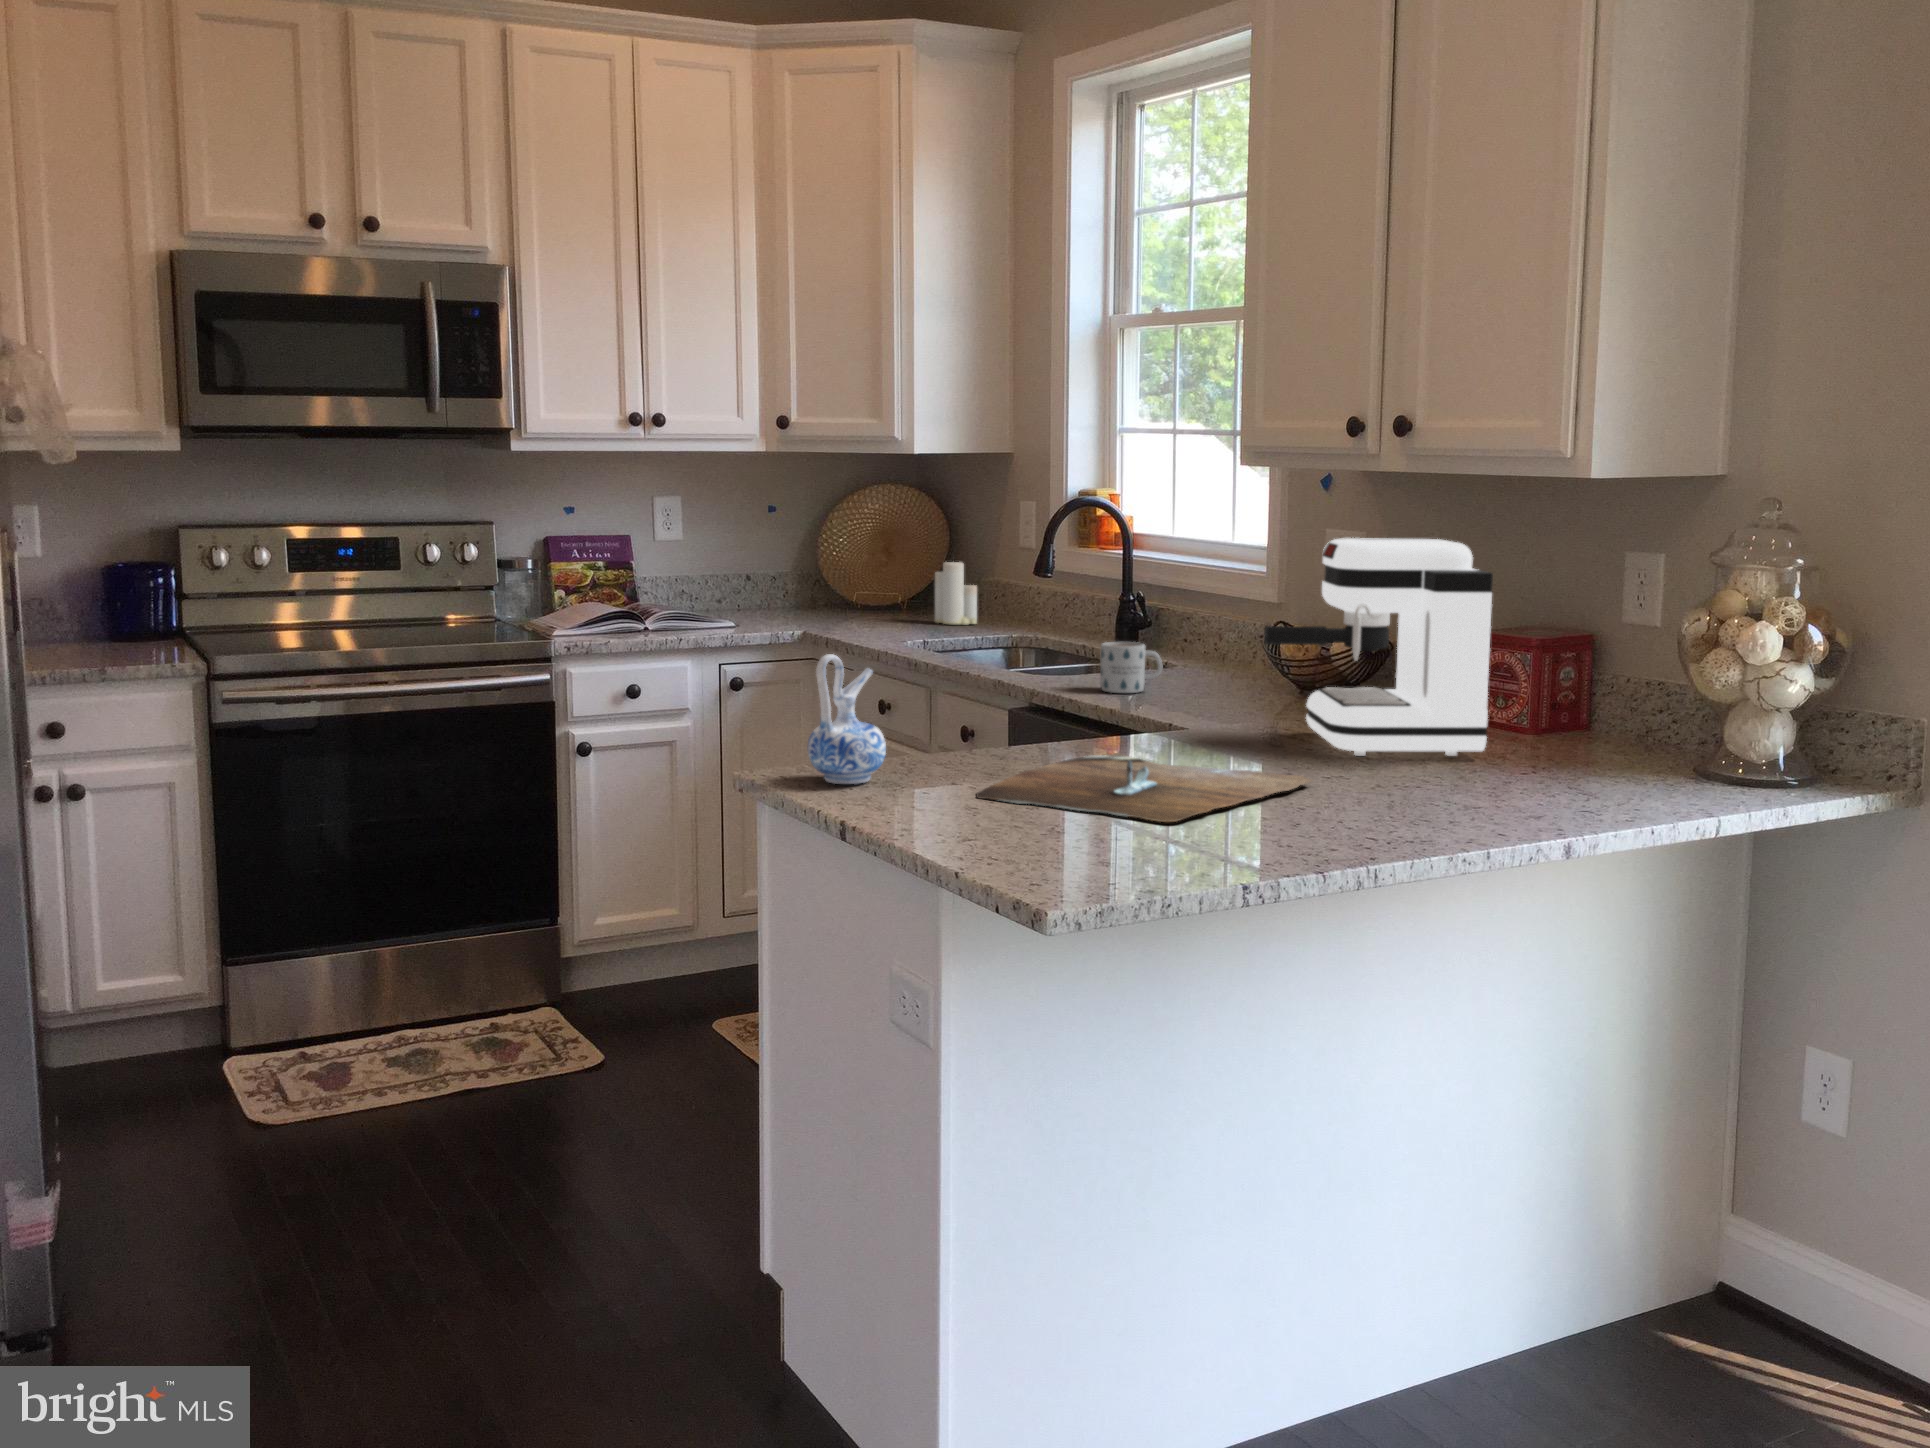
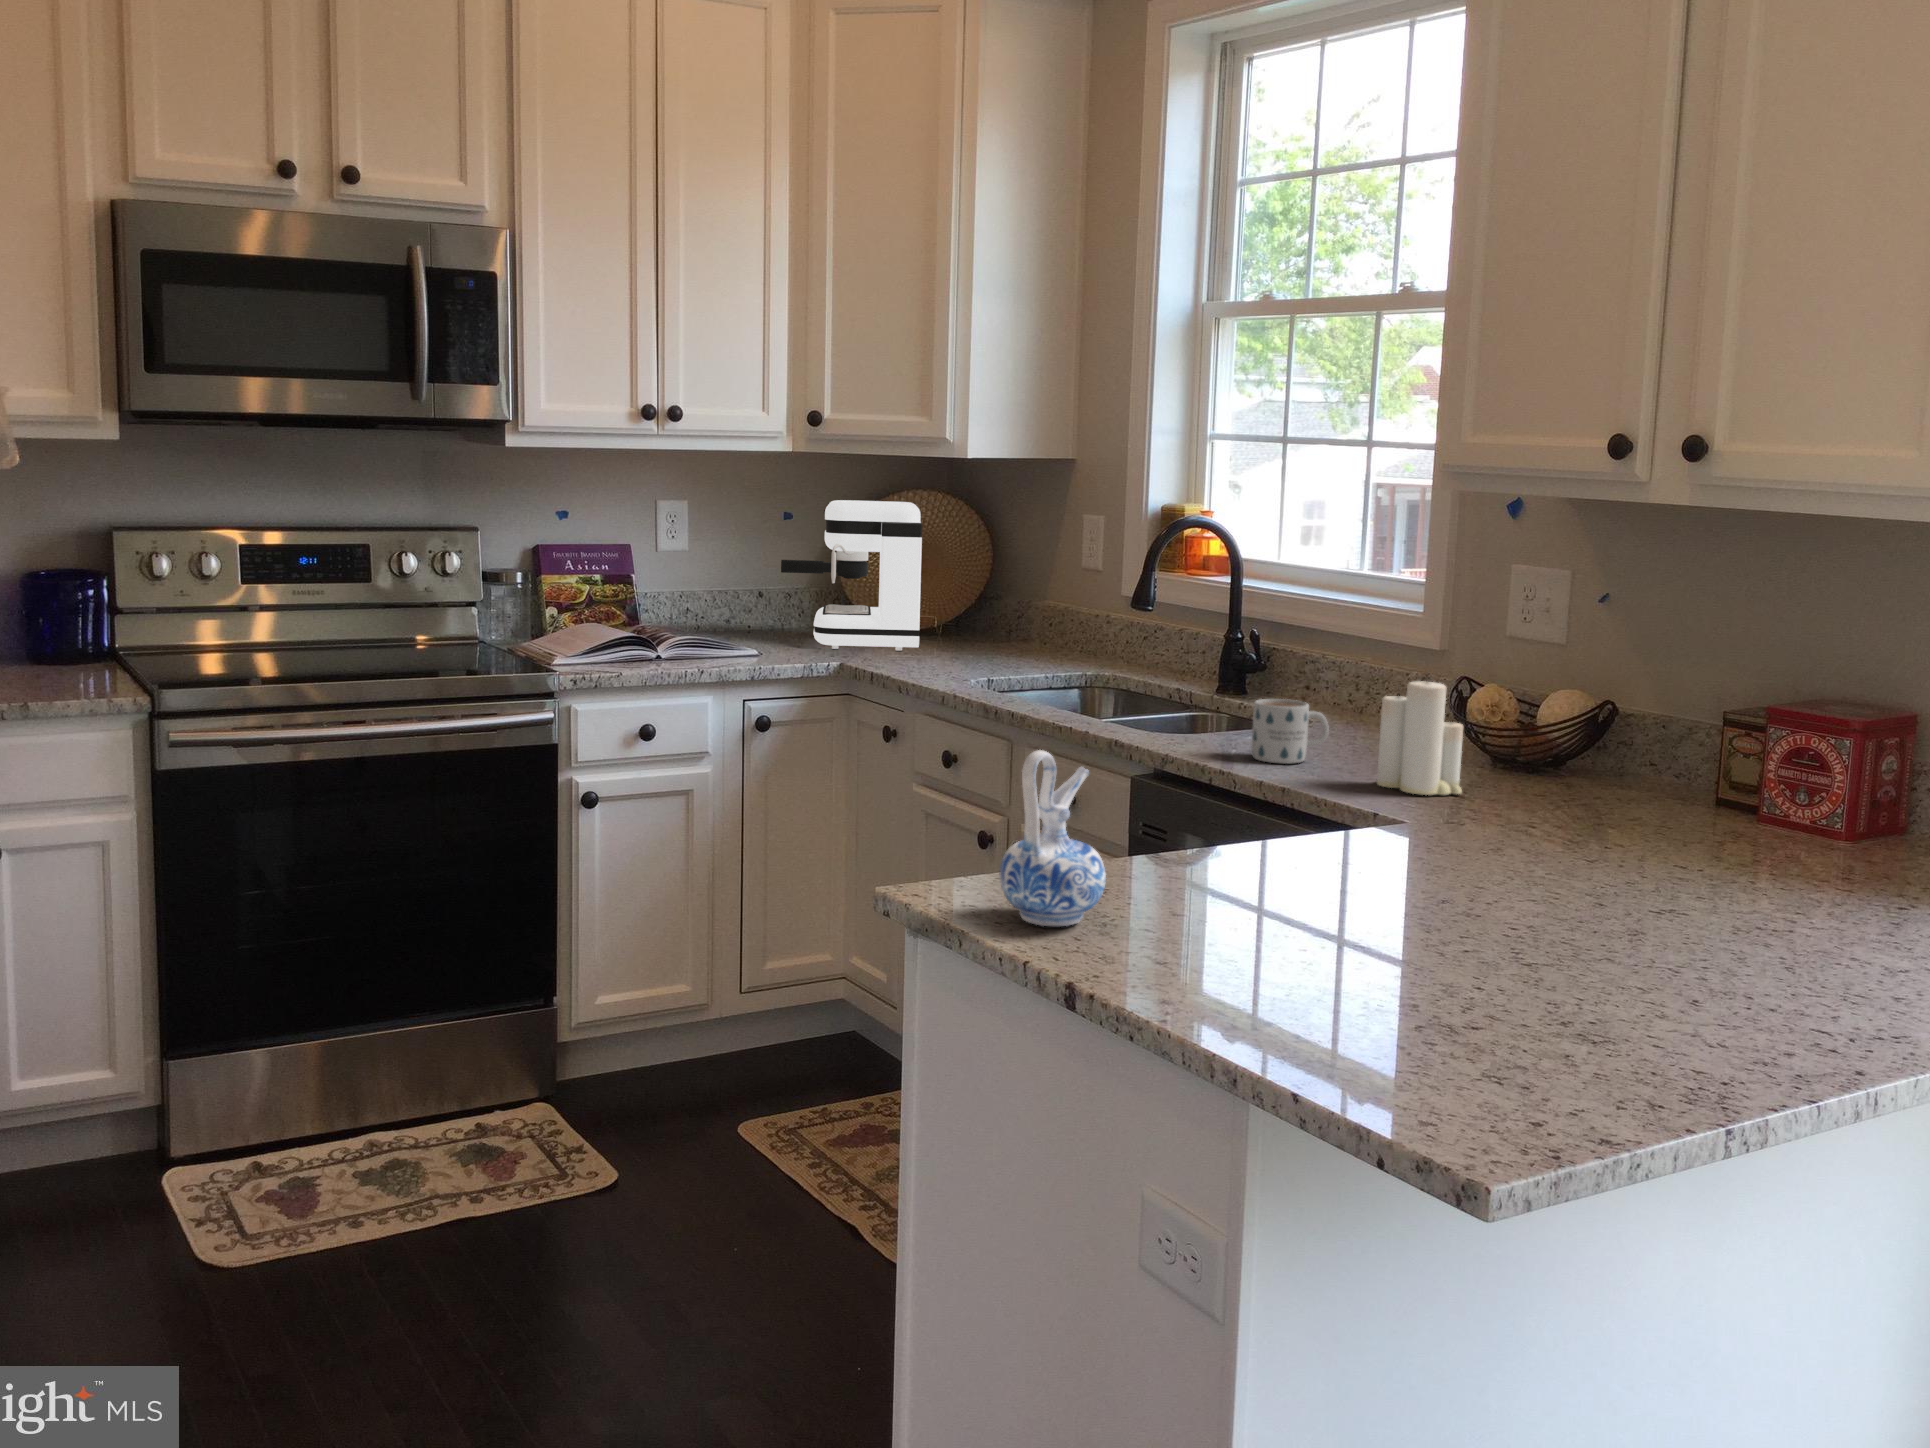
coffee maker: present [1264,538,1493,756] -> present [781,500,922,650]
candle: present [935,562,977,625] -> present [1377,681,1463,795]
cutting board: present [976,753,1312,822] -> none [1238,870,1668,1009]

